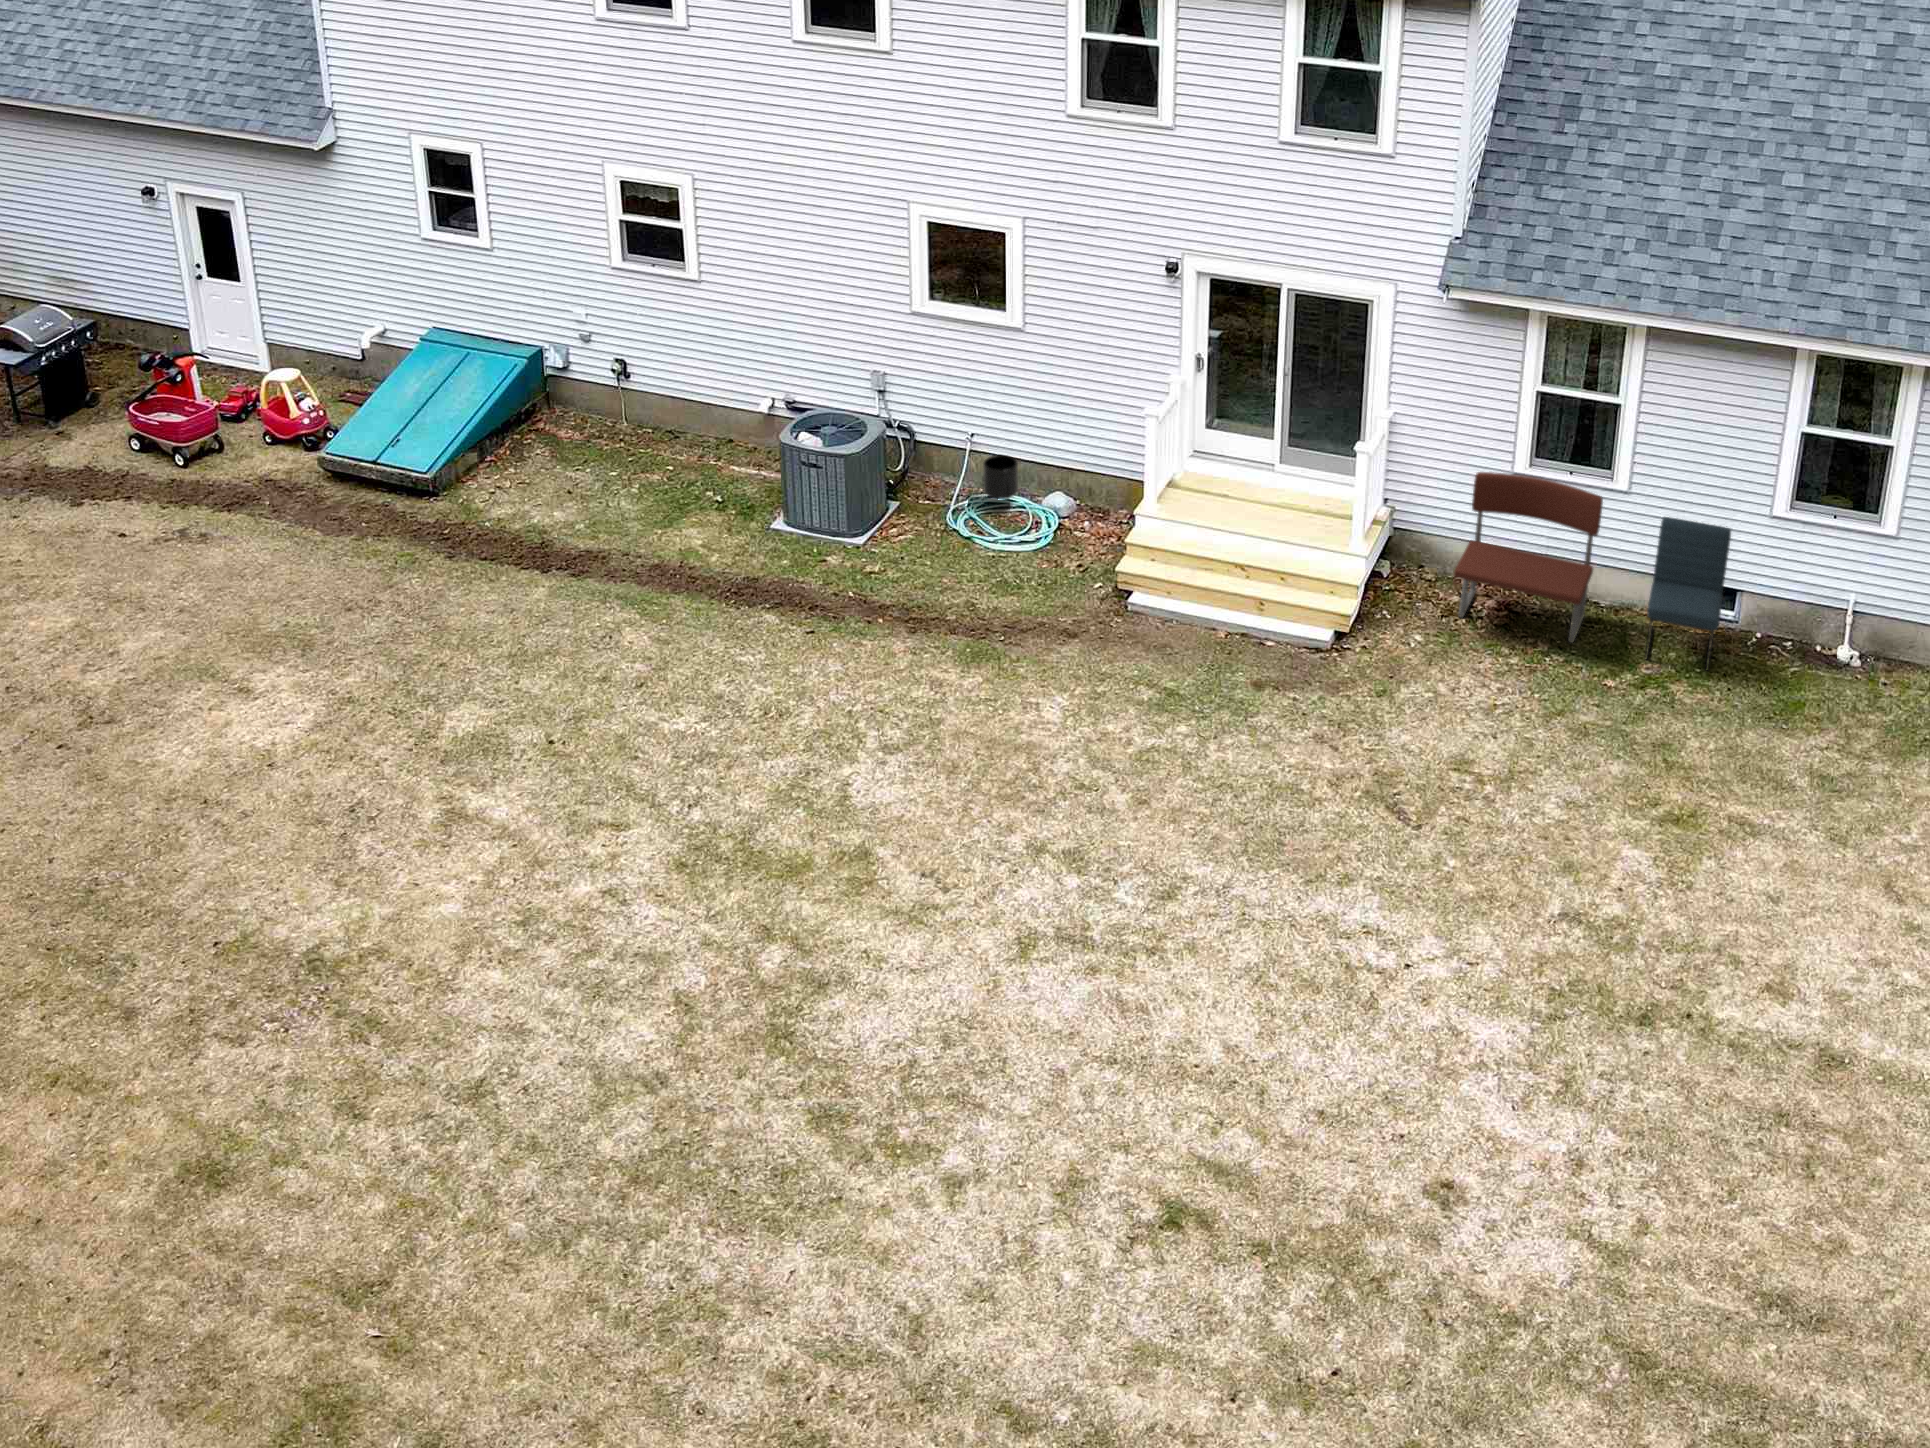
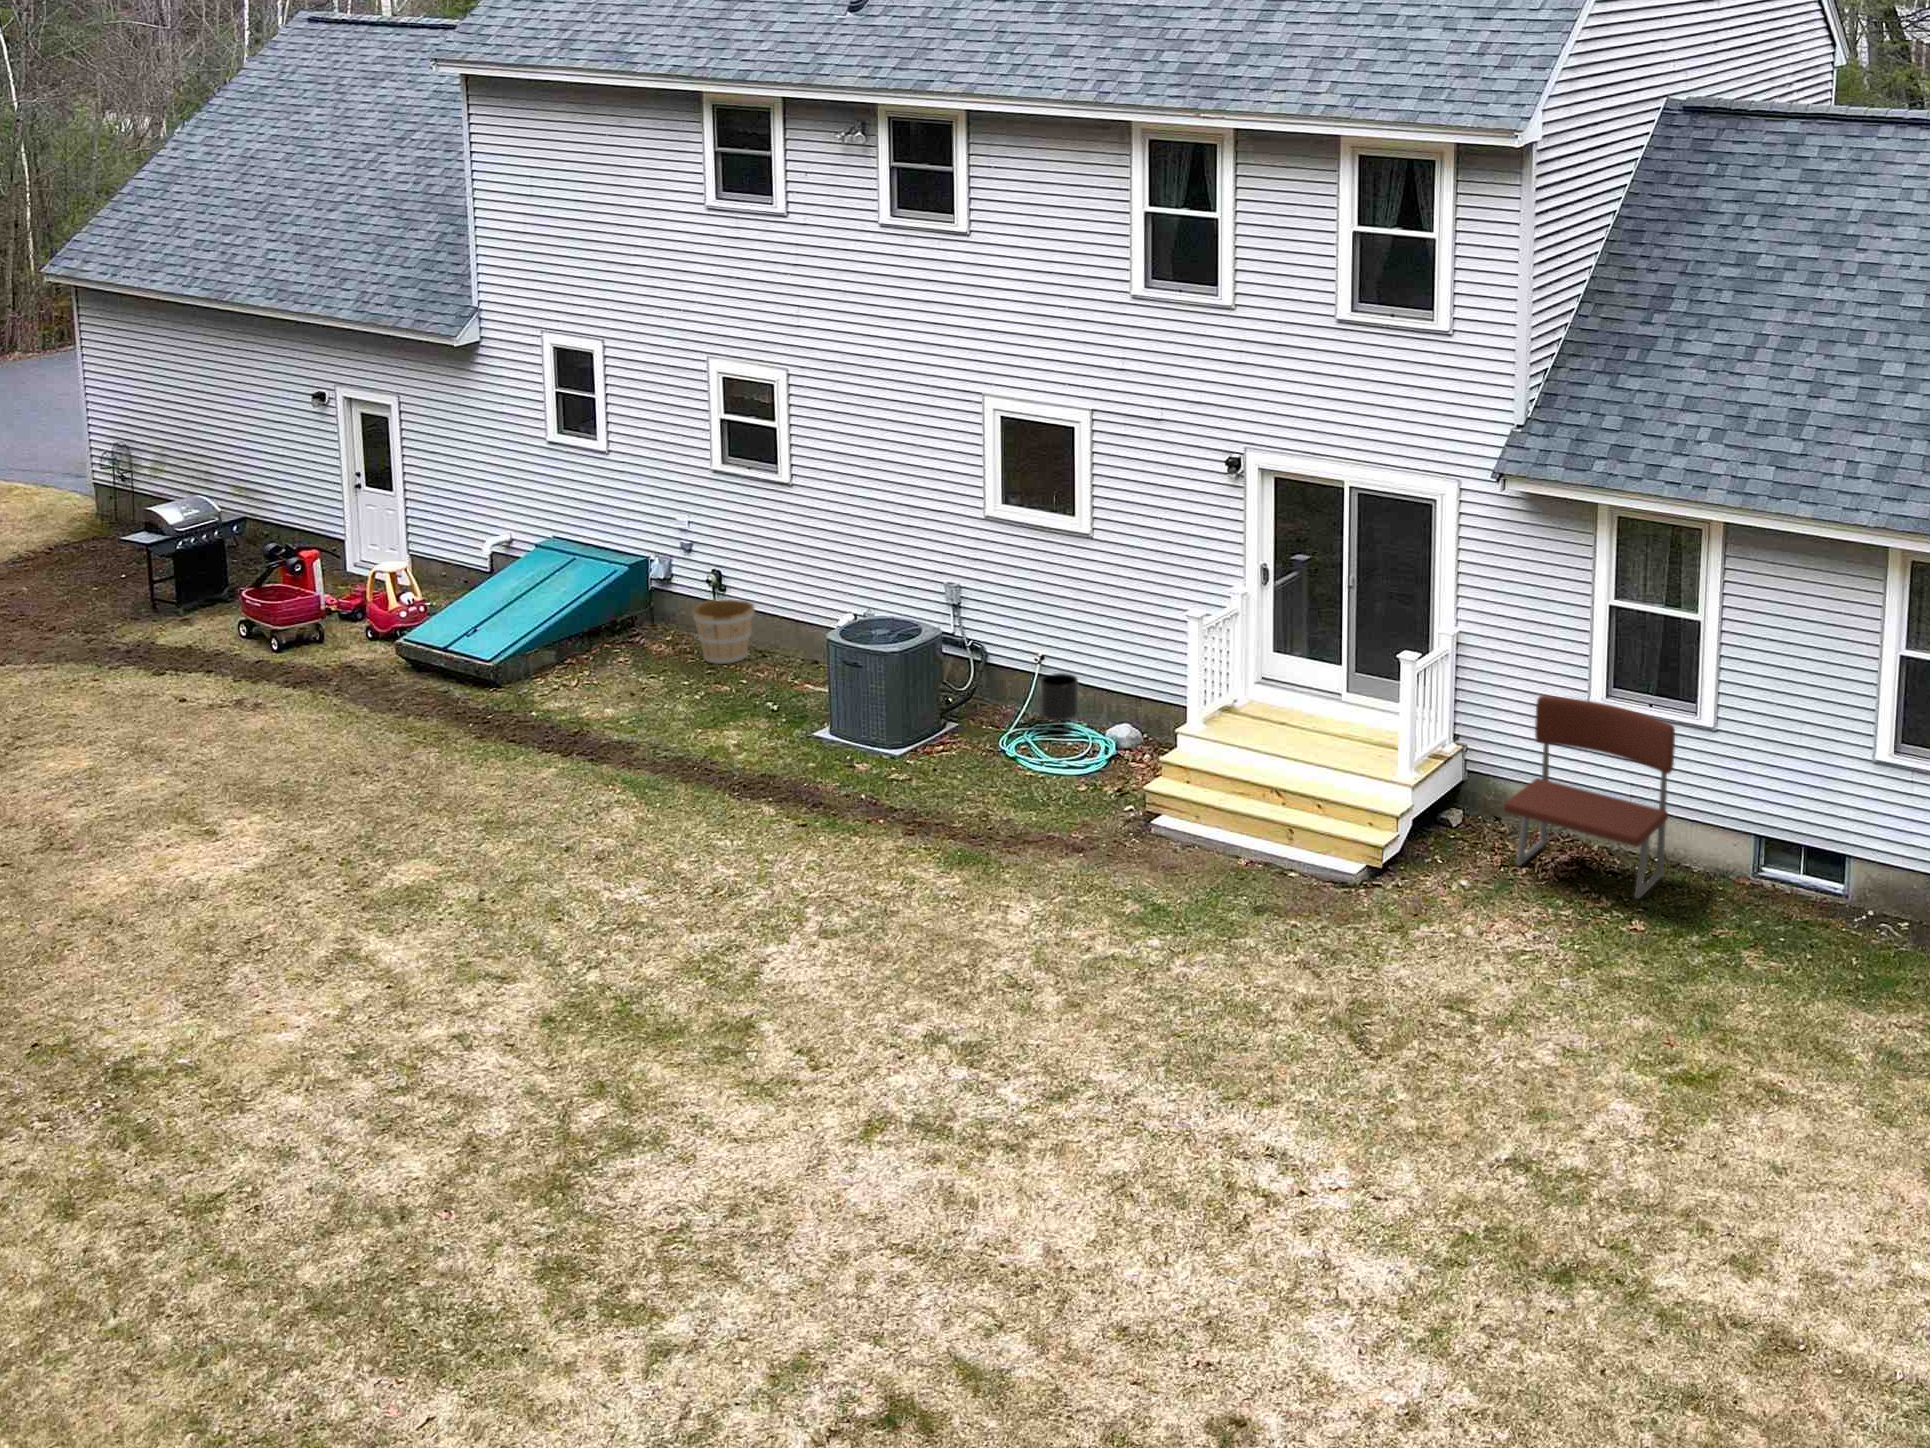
wooden bucket: none [612,391,672,456] -> present [693,599,755,664]
chair: present [1645,517,1731,670] -> none [1717,755,1824,939]

